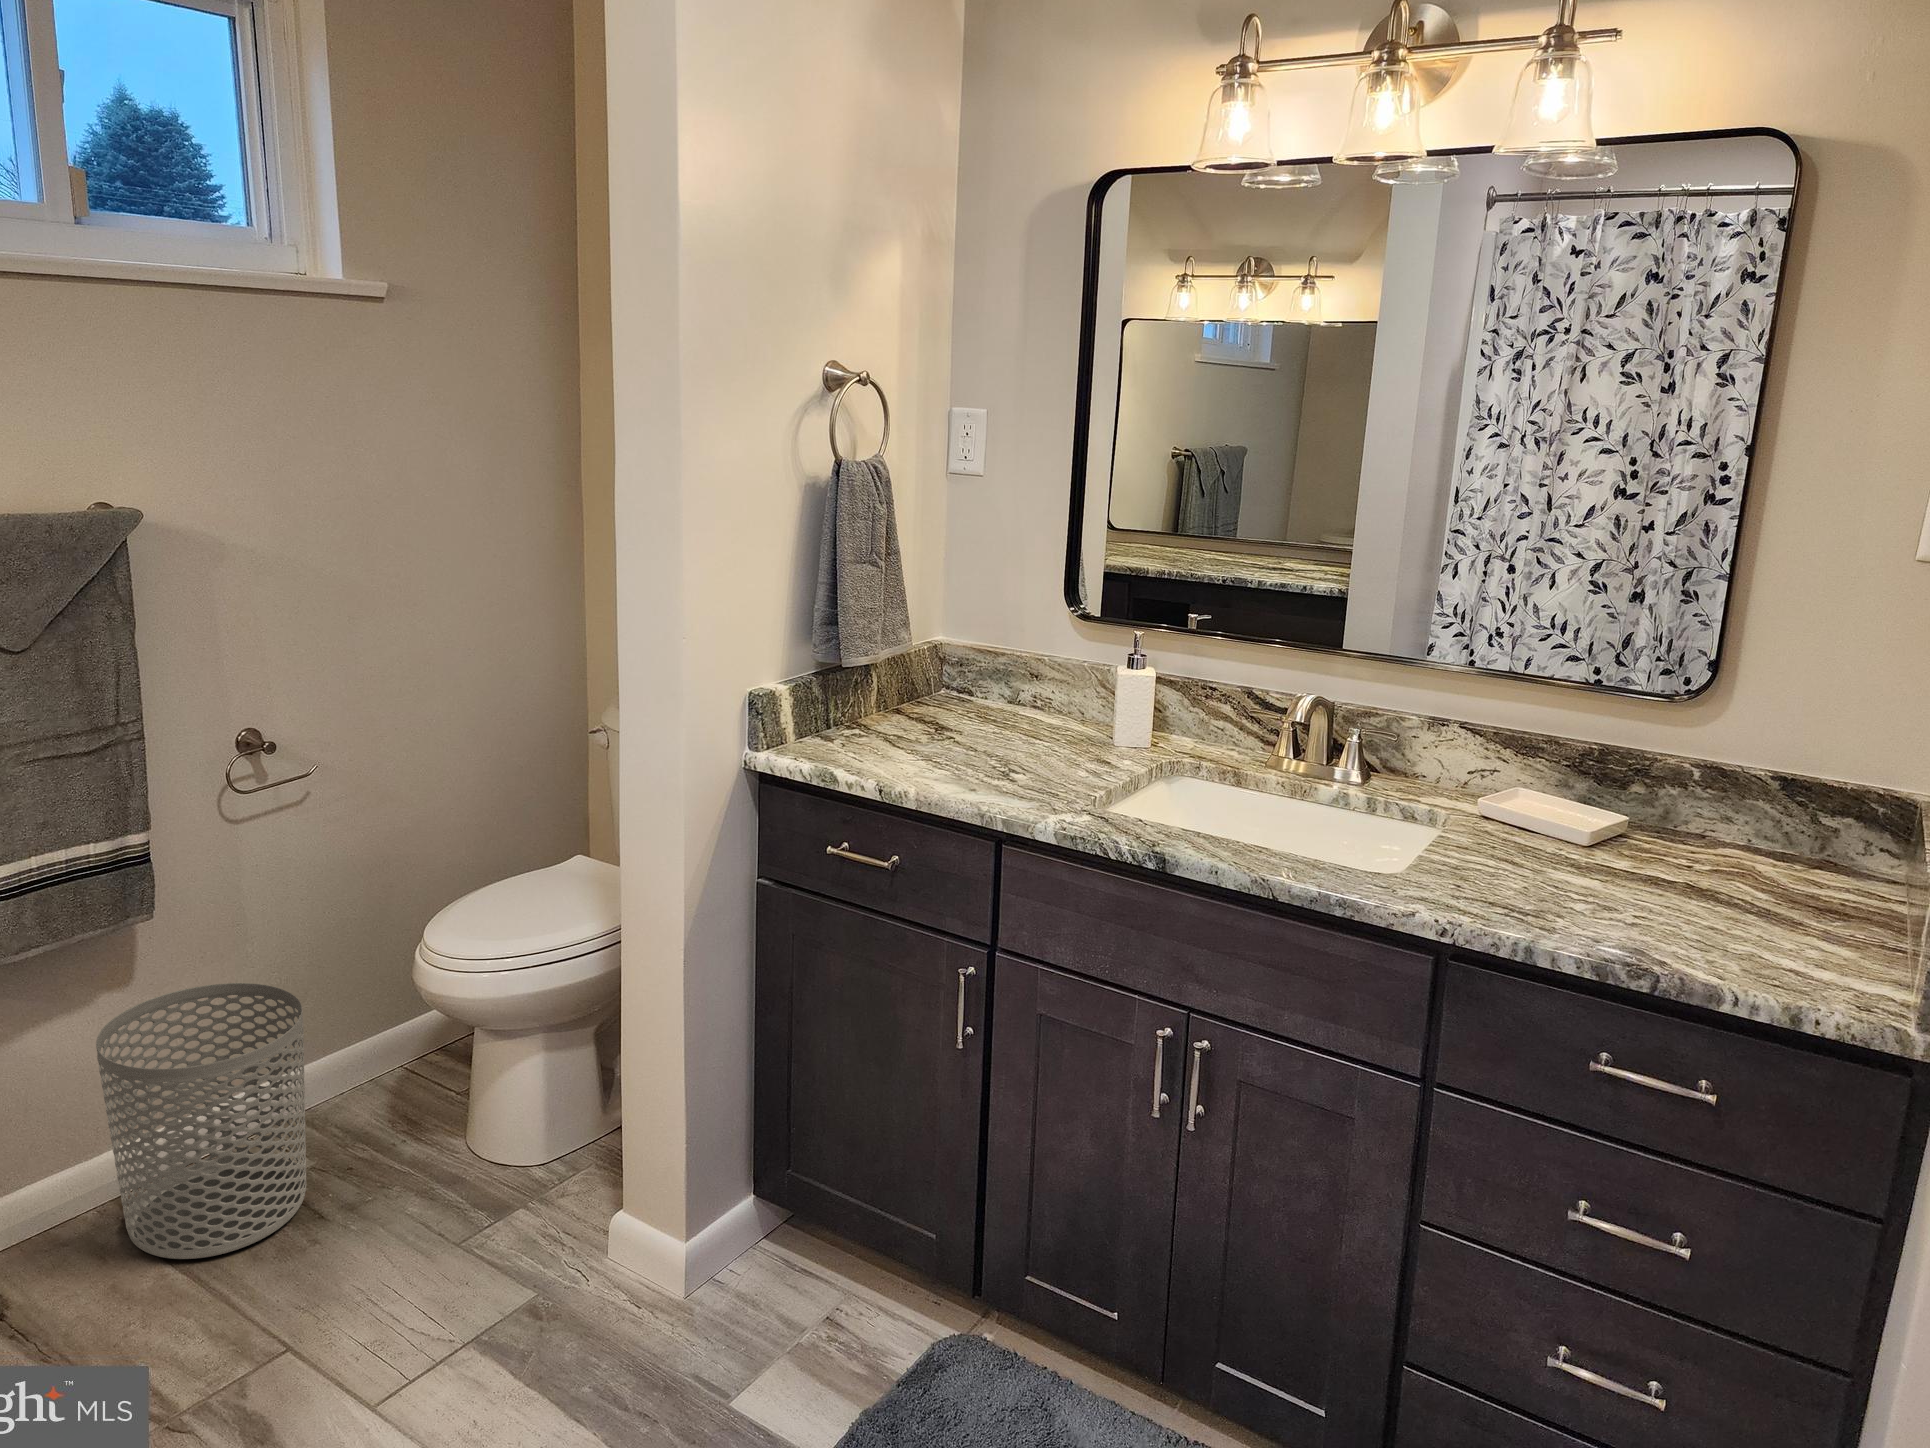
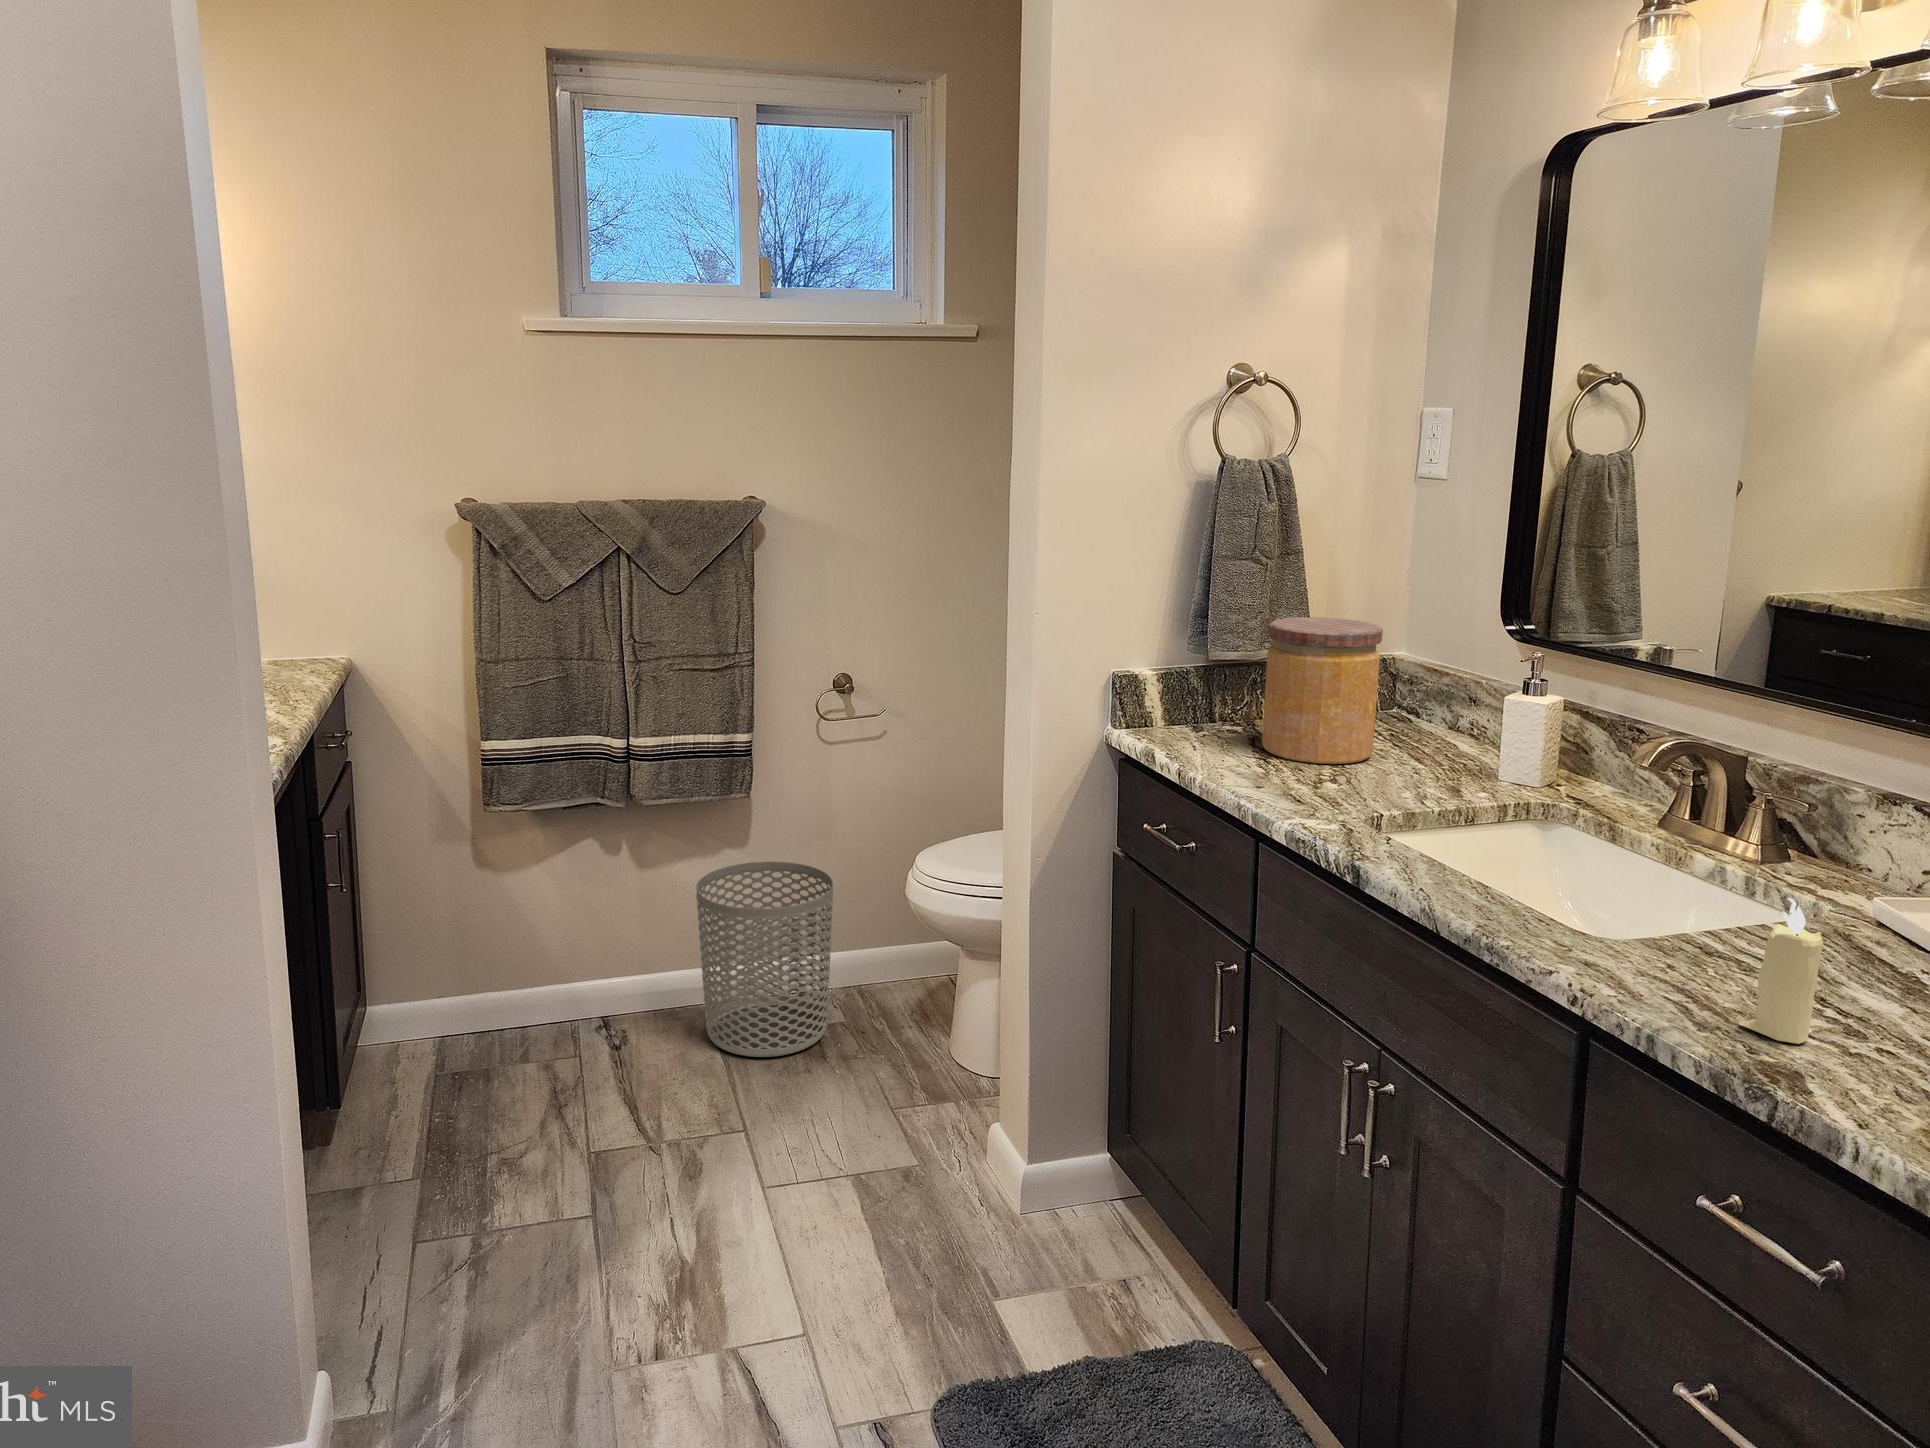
jar: none [901,613,1010,758] -> present [1262,617,1383,764]
candle: none [1567,823,1623,928] -> present [1738,898,1823,1044]

